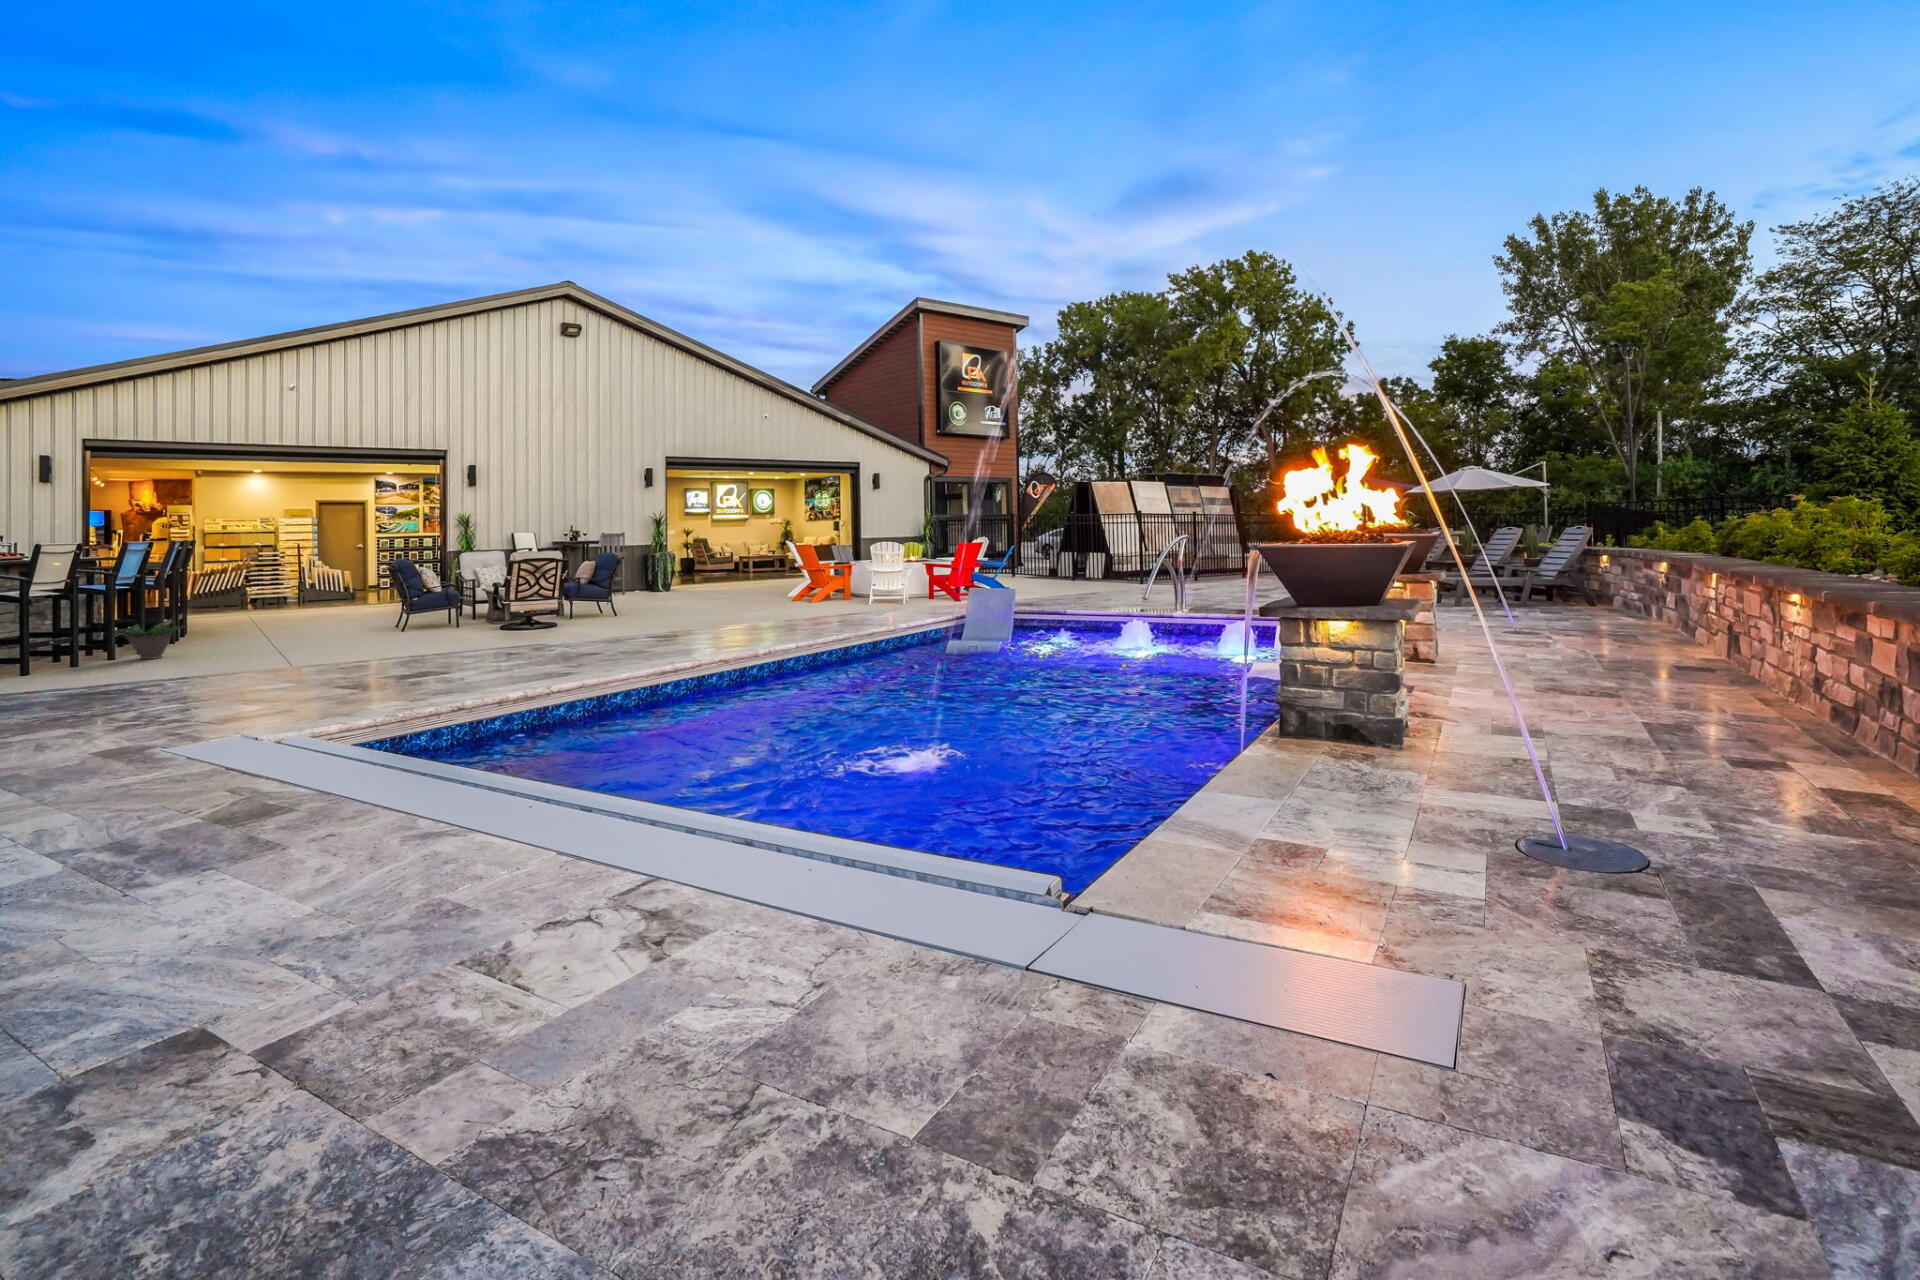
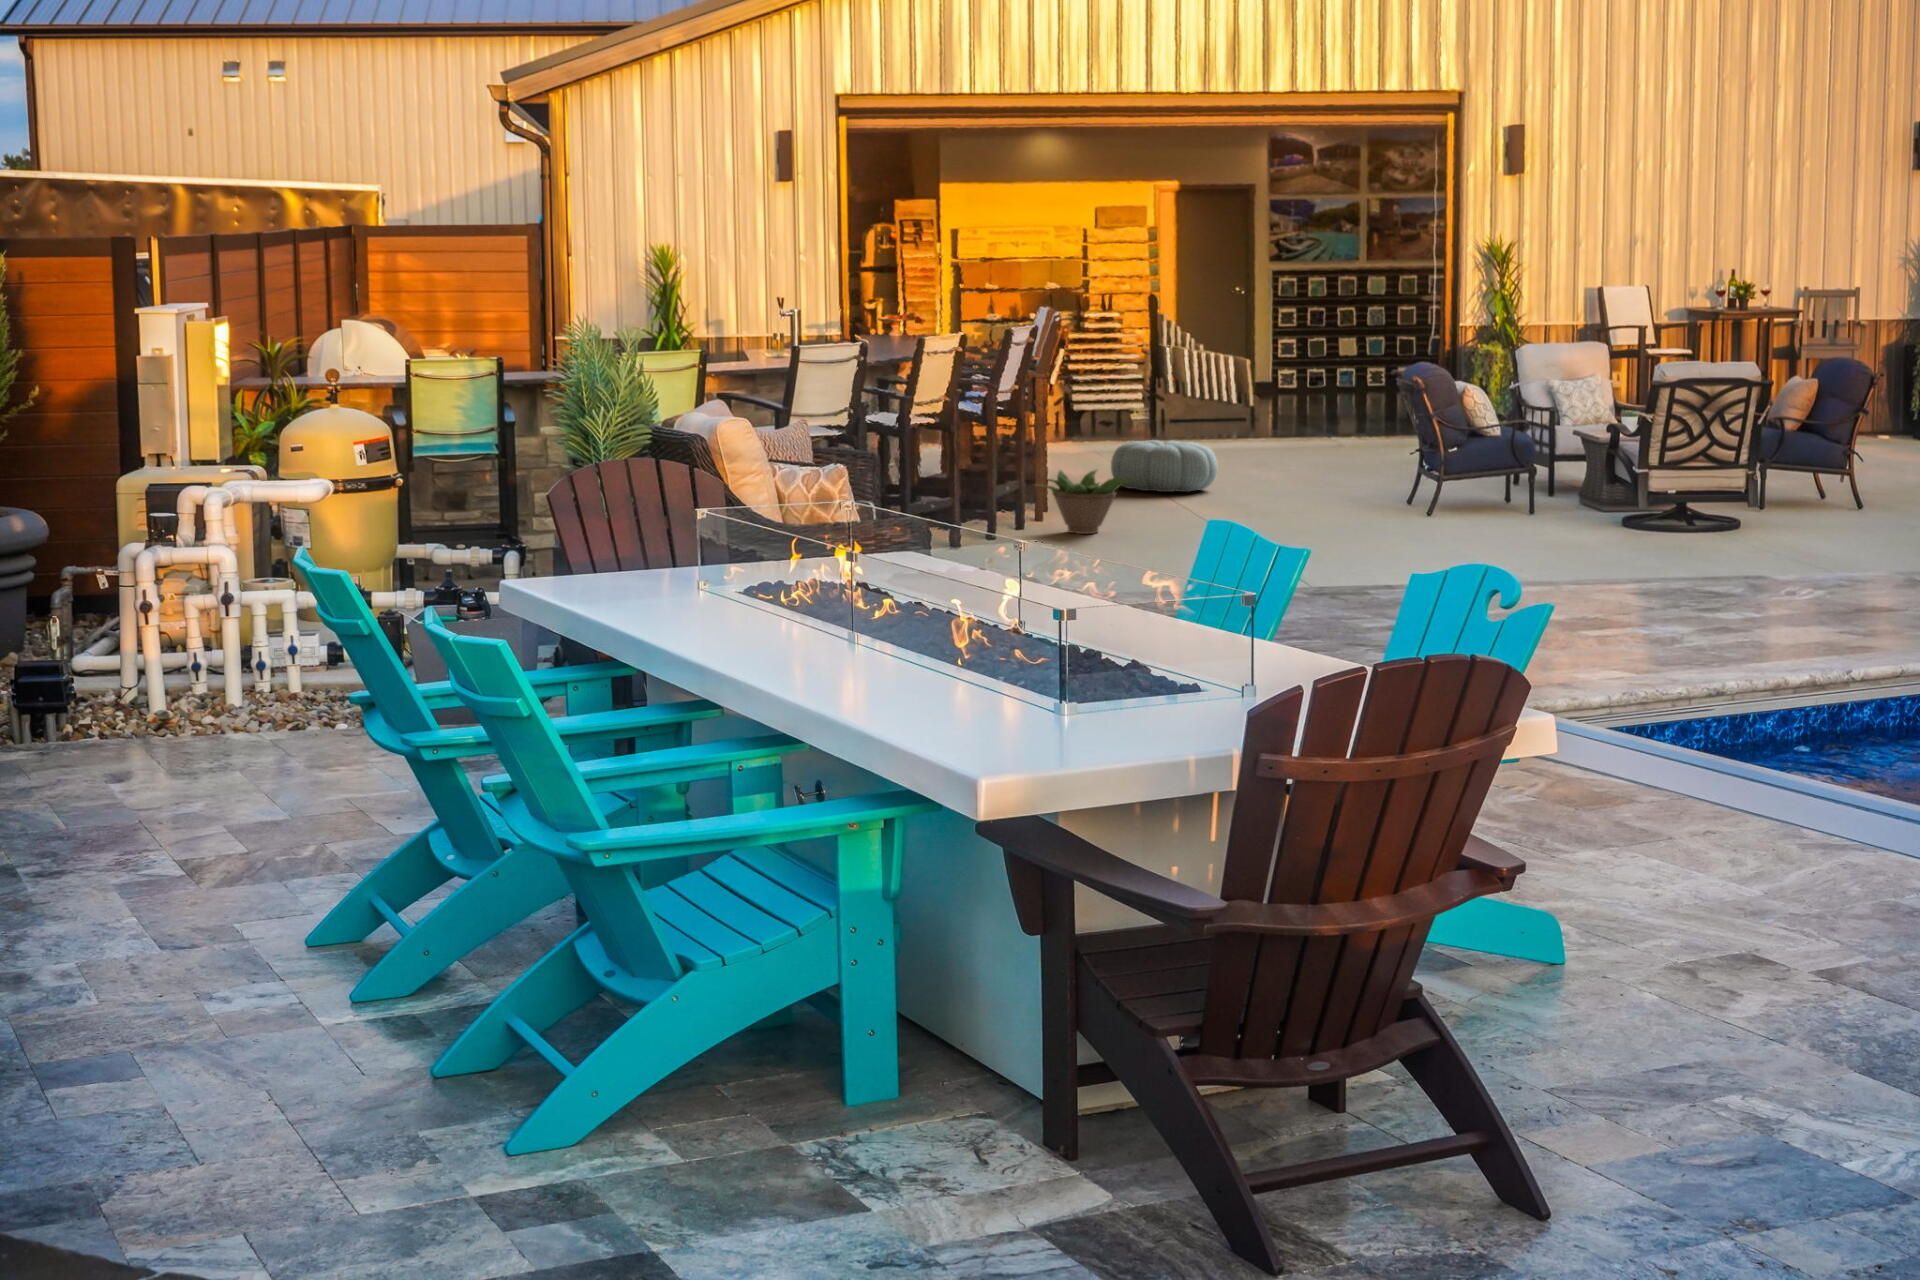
pouf: none [218,608,287,635] -> present [1111,440,1218,492]

